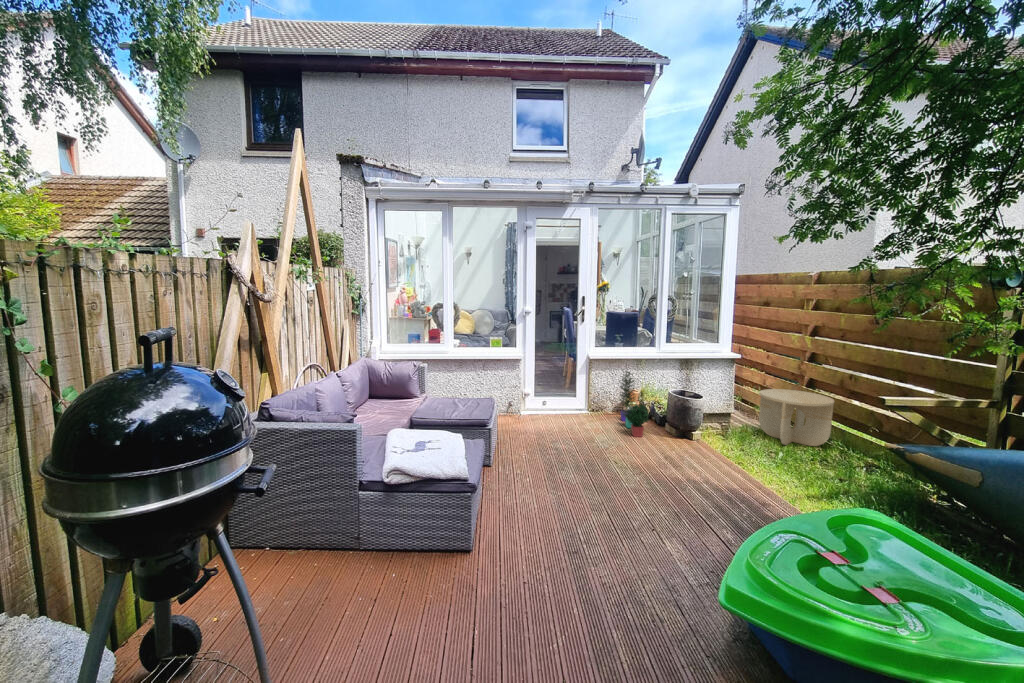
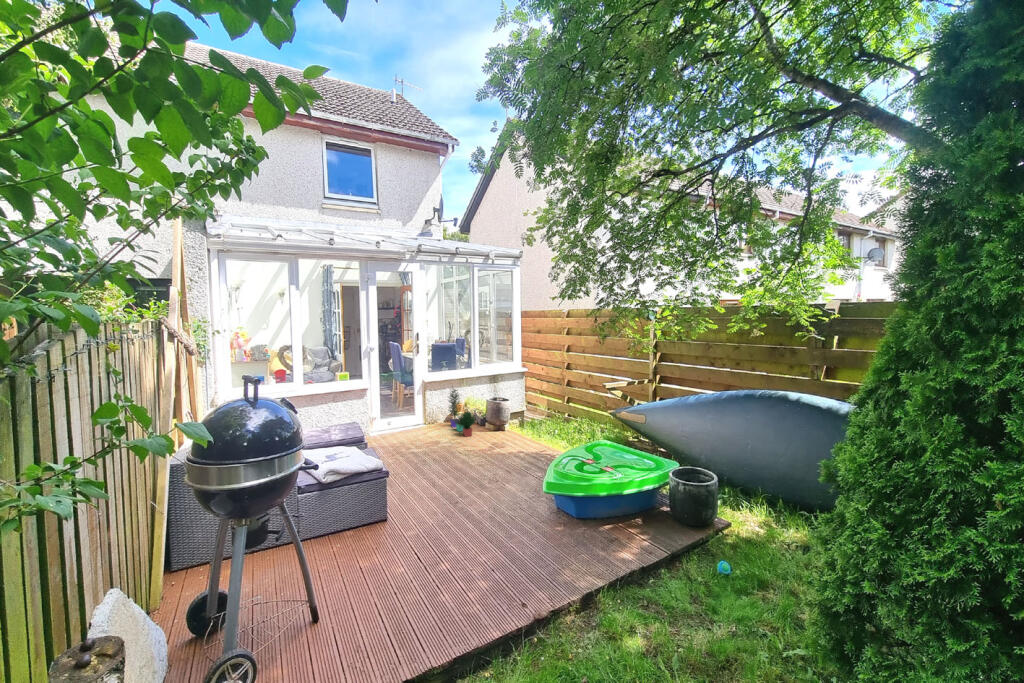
side table: present [759,389,834,446] -> none [542,389,584,426]

